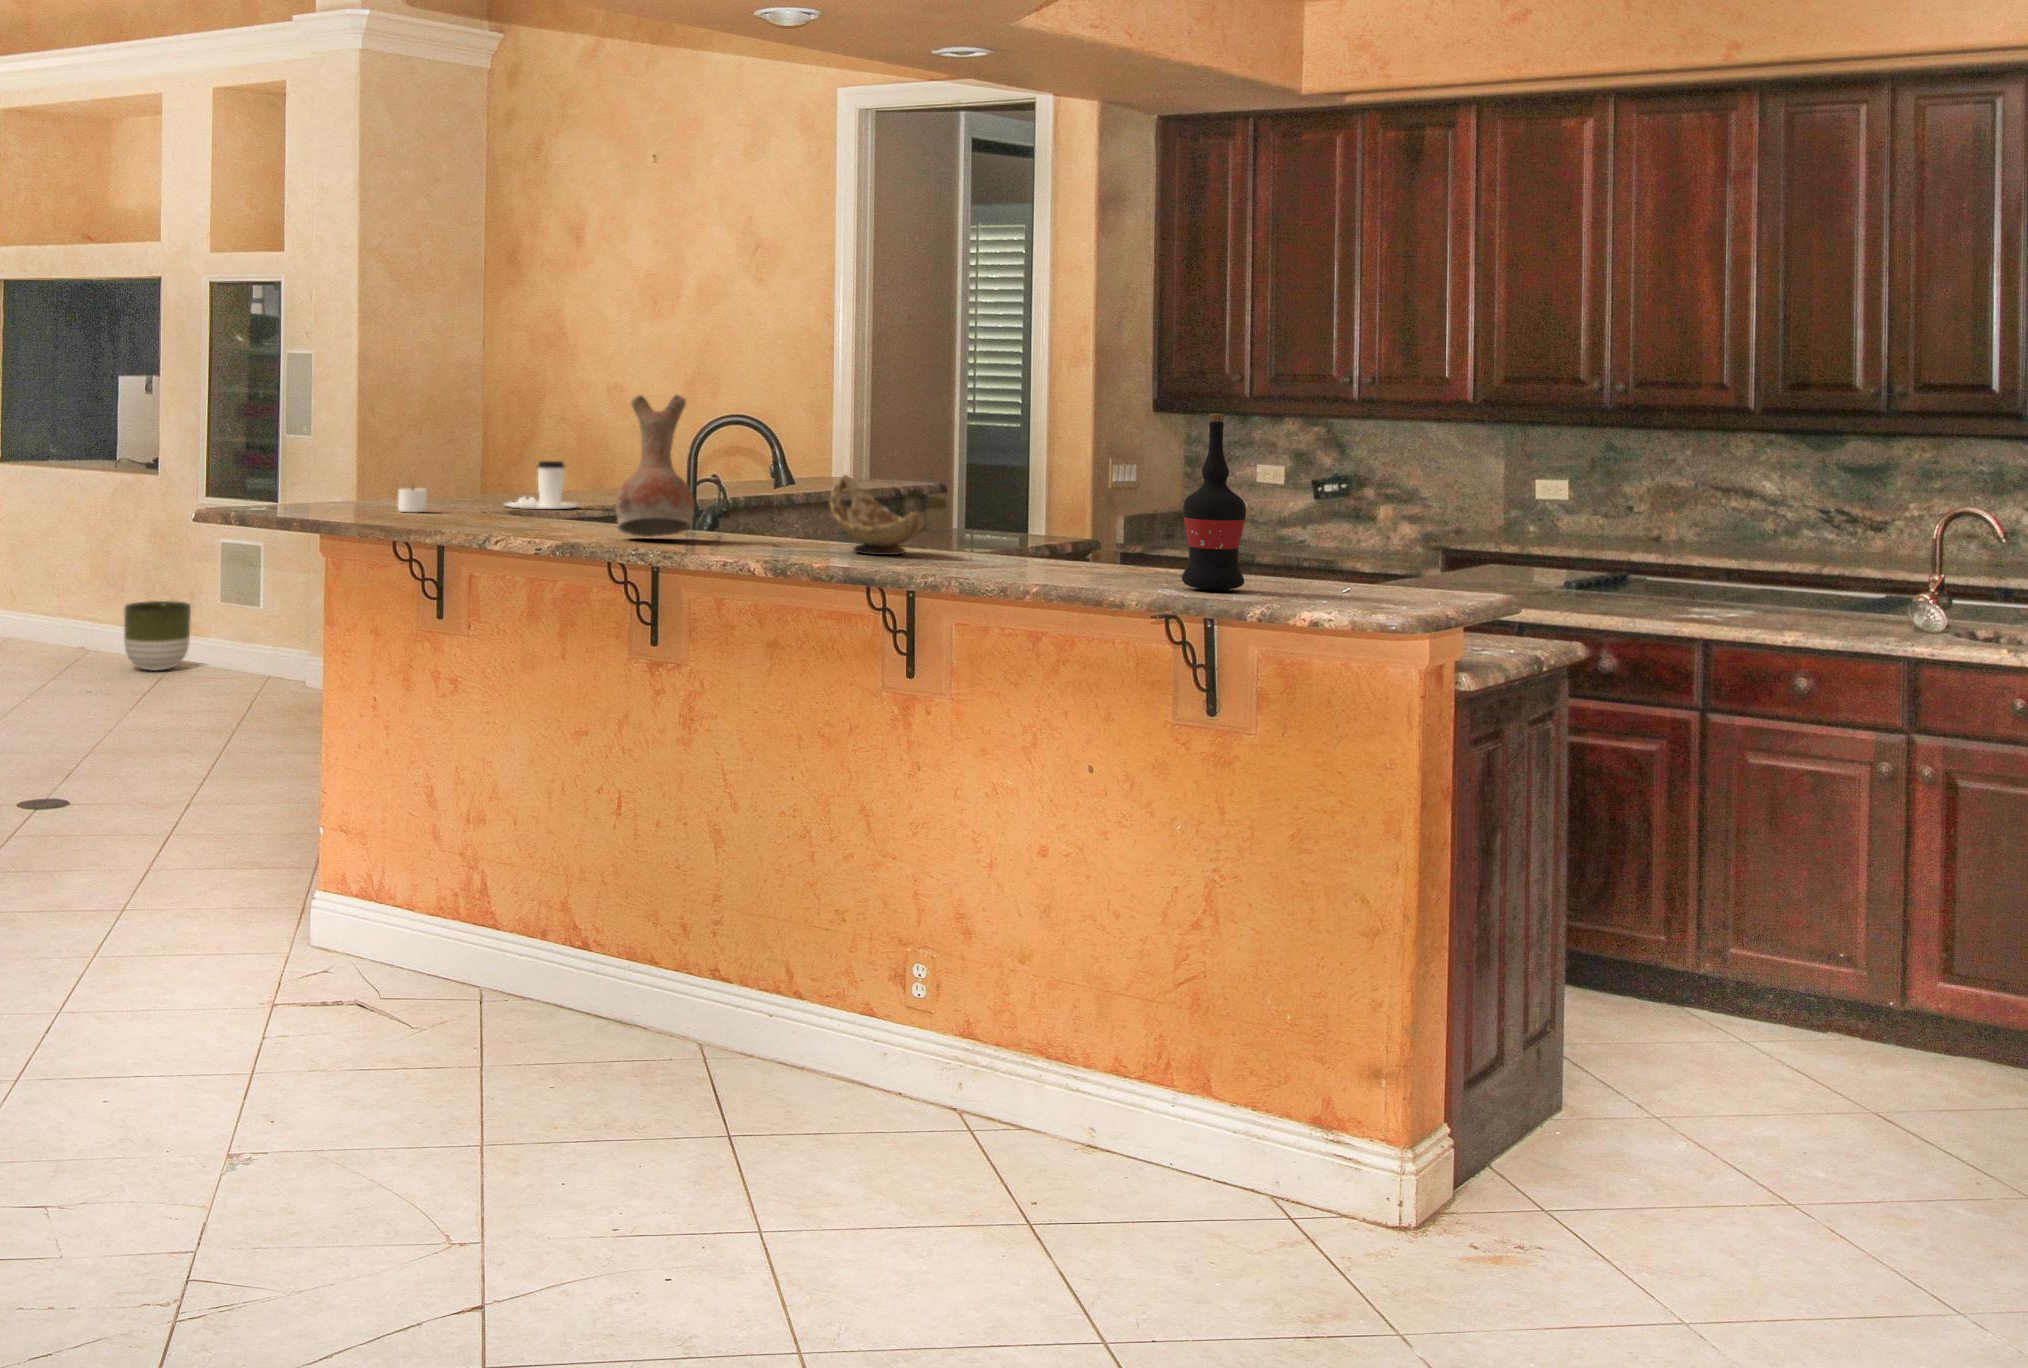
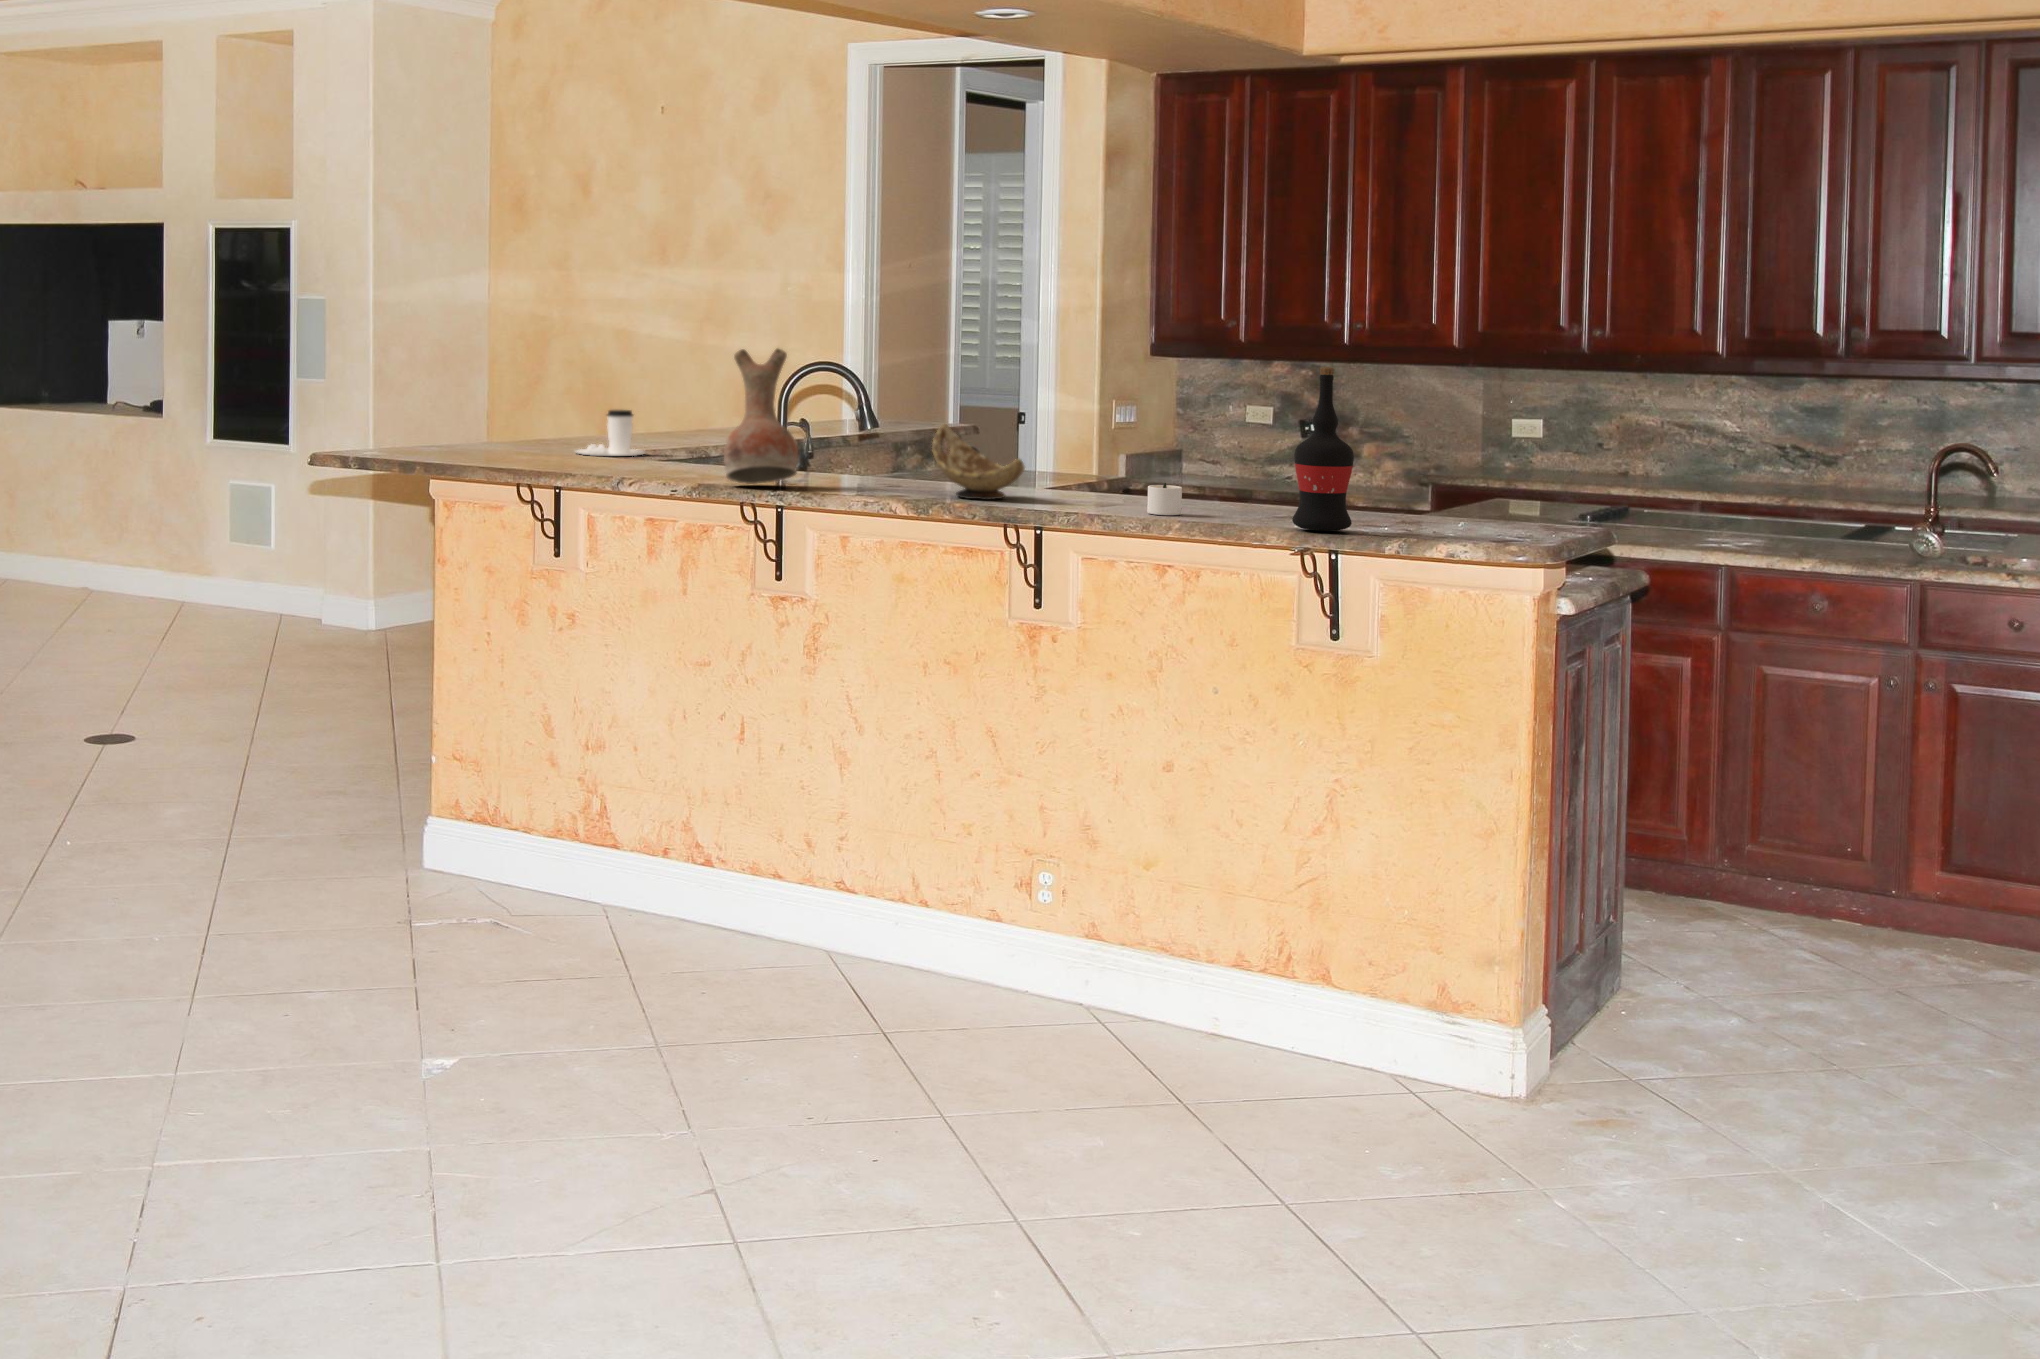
candle: present [398,487,427,512] -> present [1147,483,1182,515]
planter: present [124,601,191,671] -> none [138,544,203,612]

